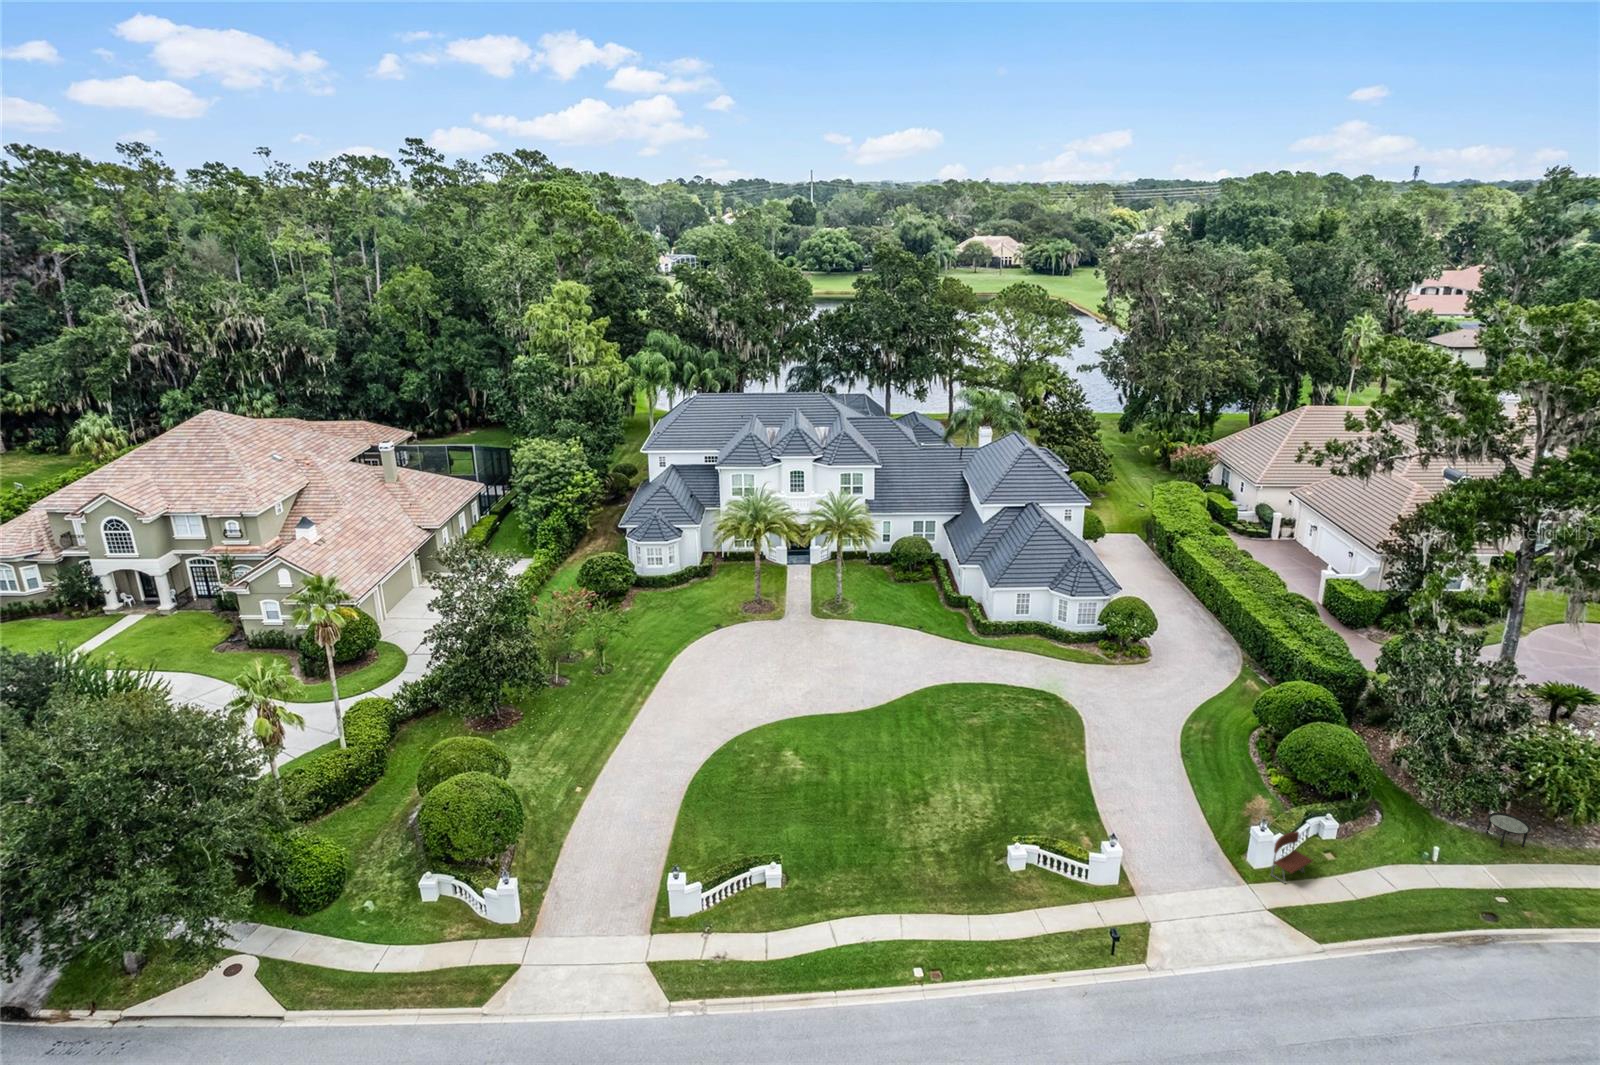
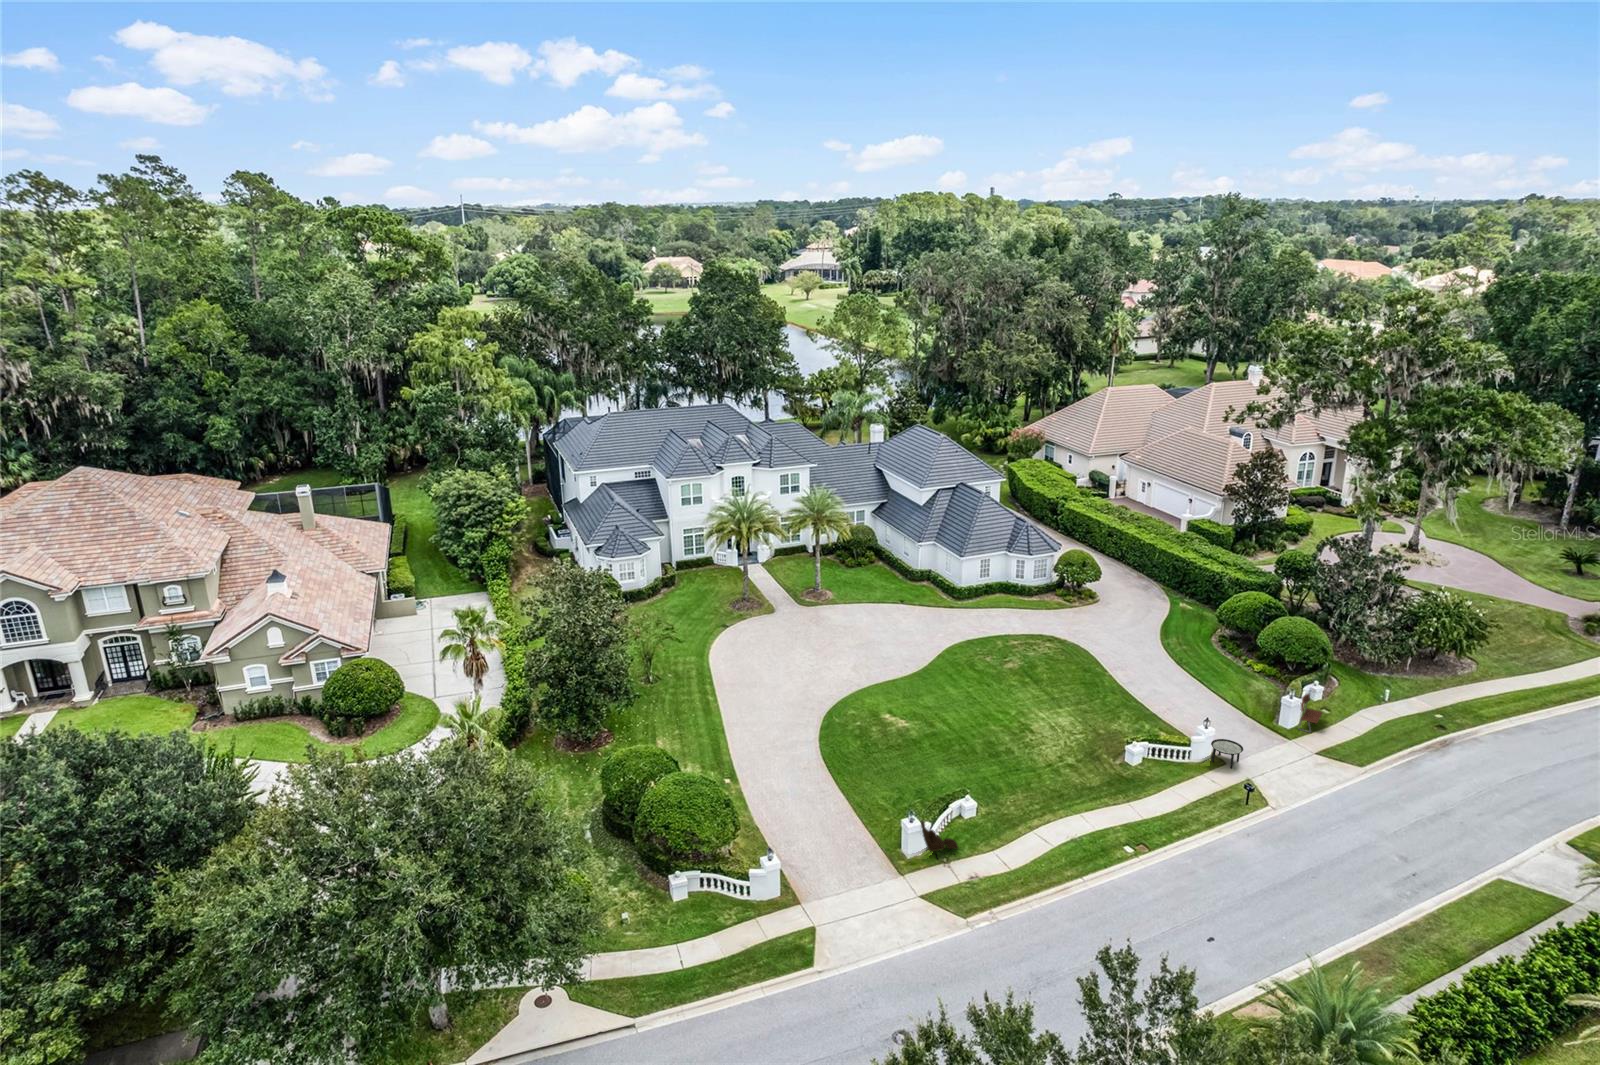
round table: present [1486,813,1531,847] -> present [1211,739,1243,768]
lounge chair: none [685,880,729,926] -> present [921,821,958,855]

